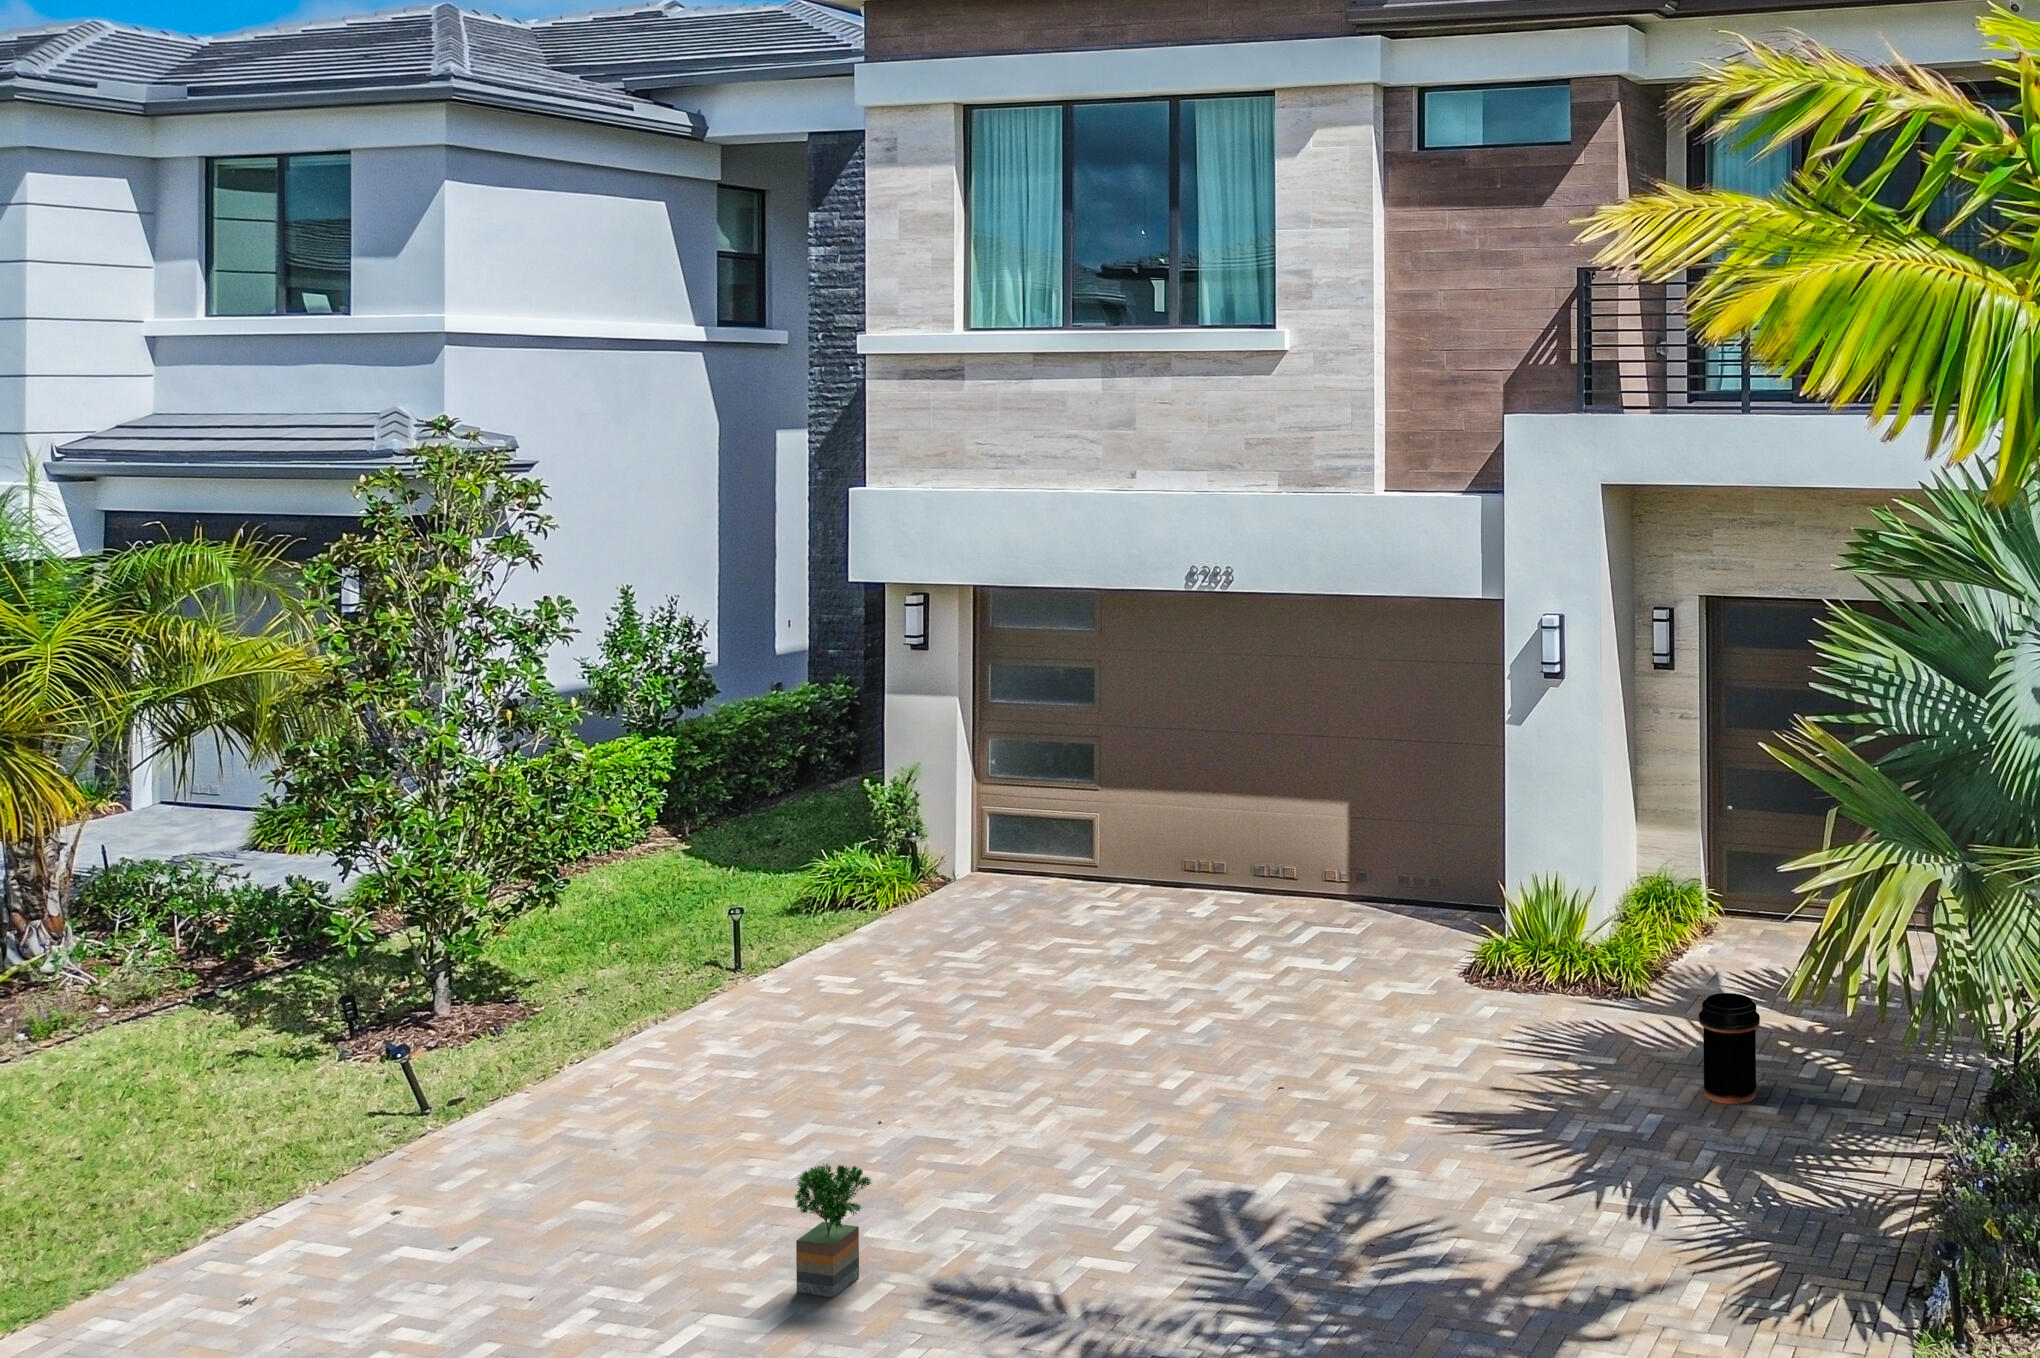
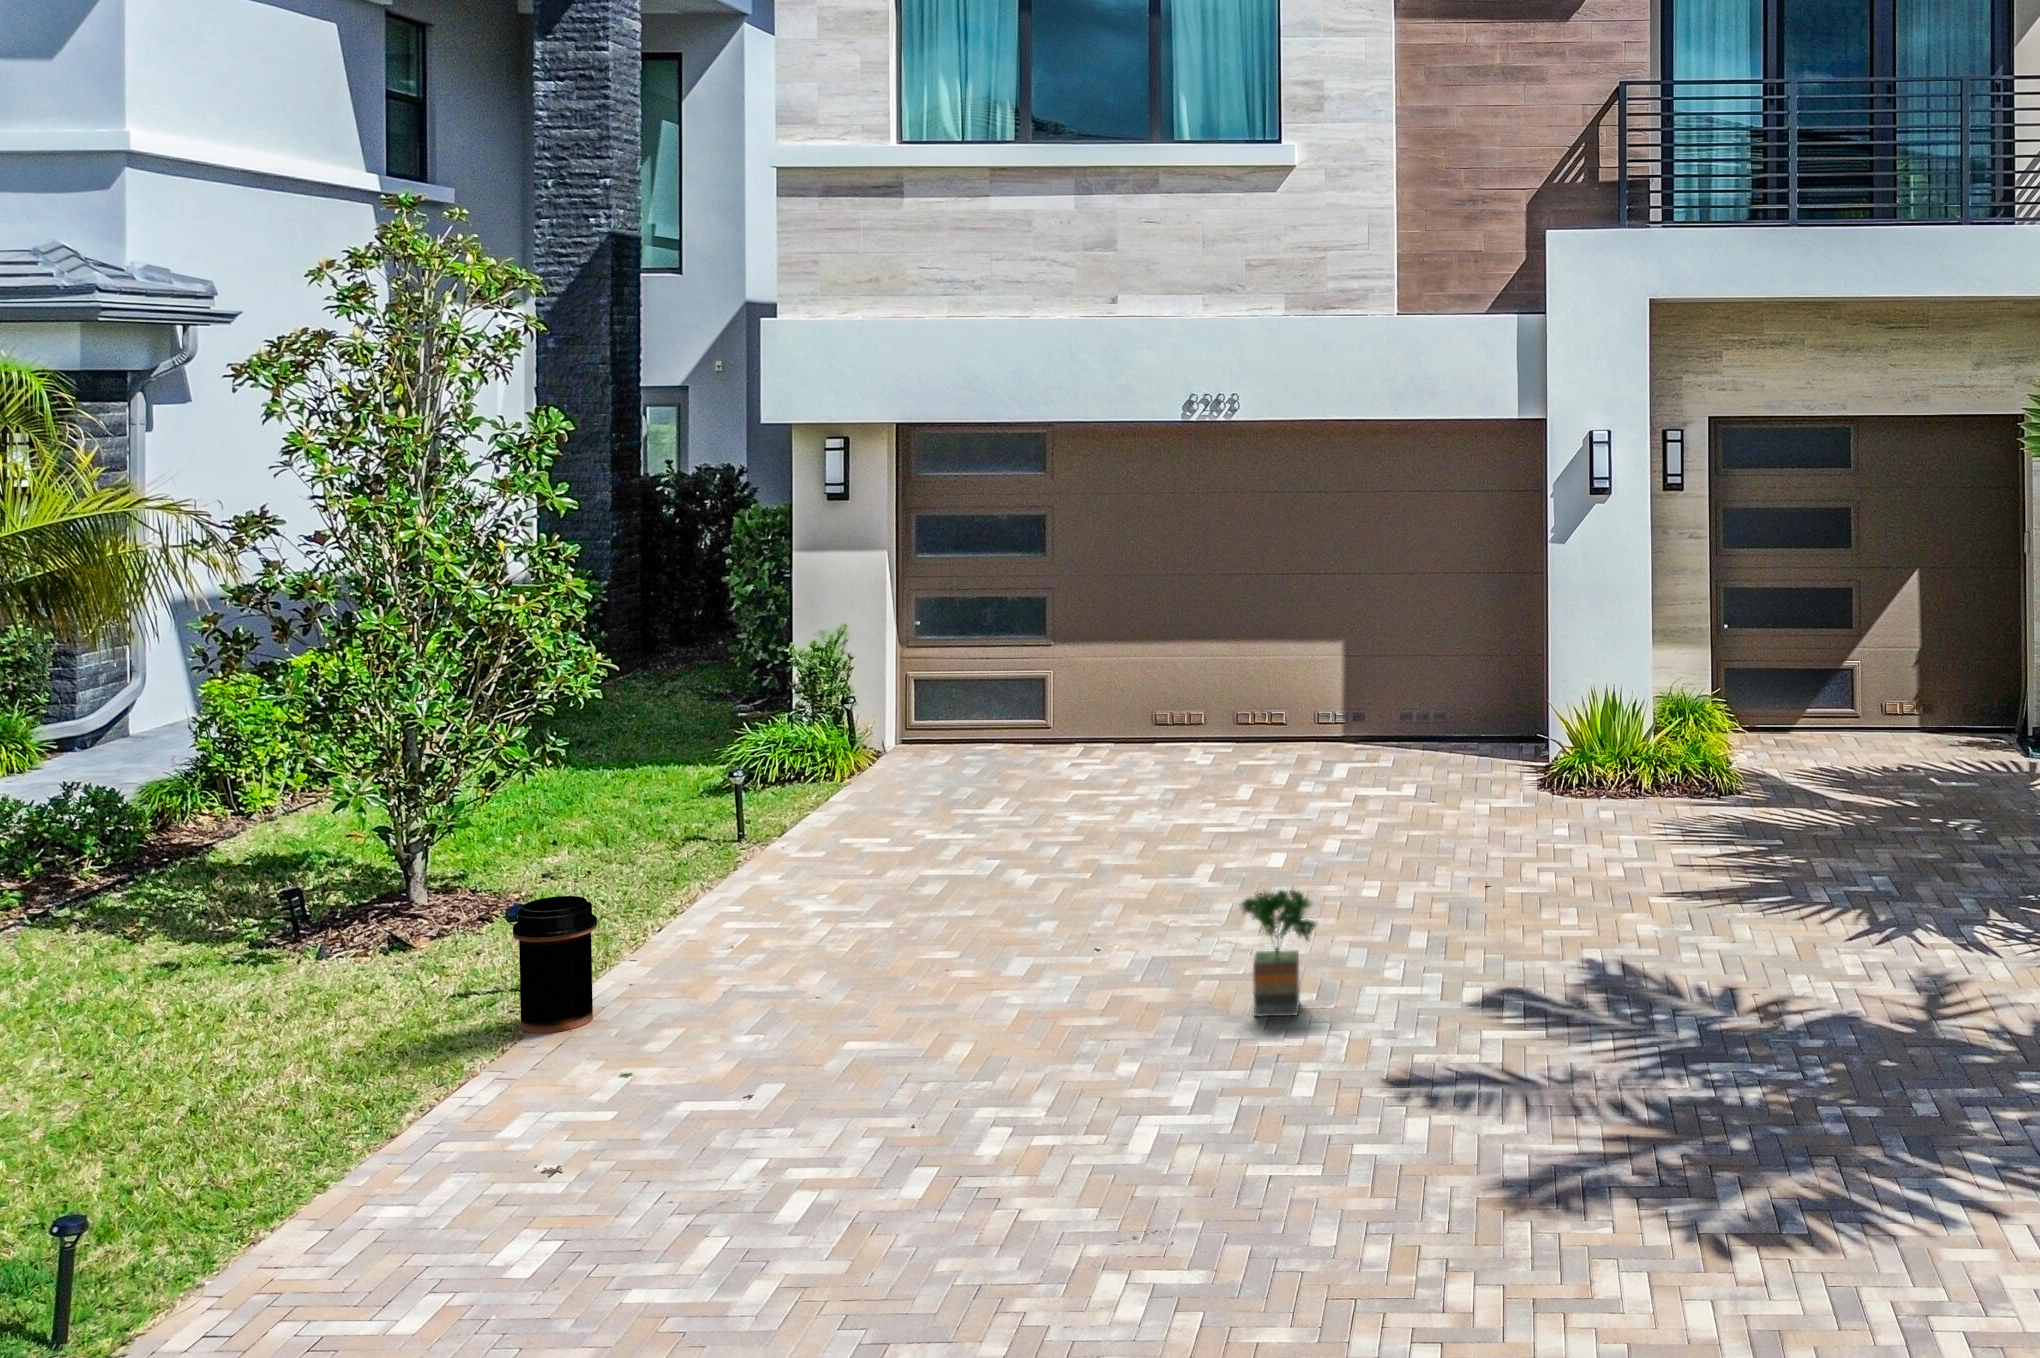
trash can: present [1699,993,1760,1104] -> present [513,896,597,1033]

